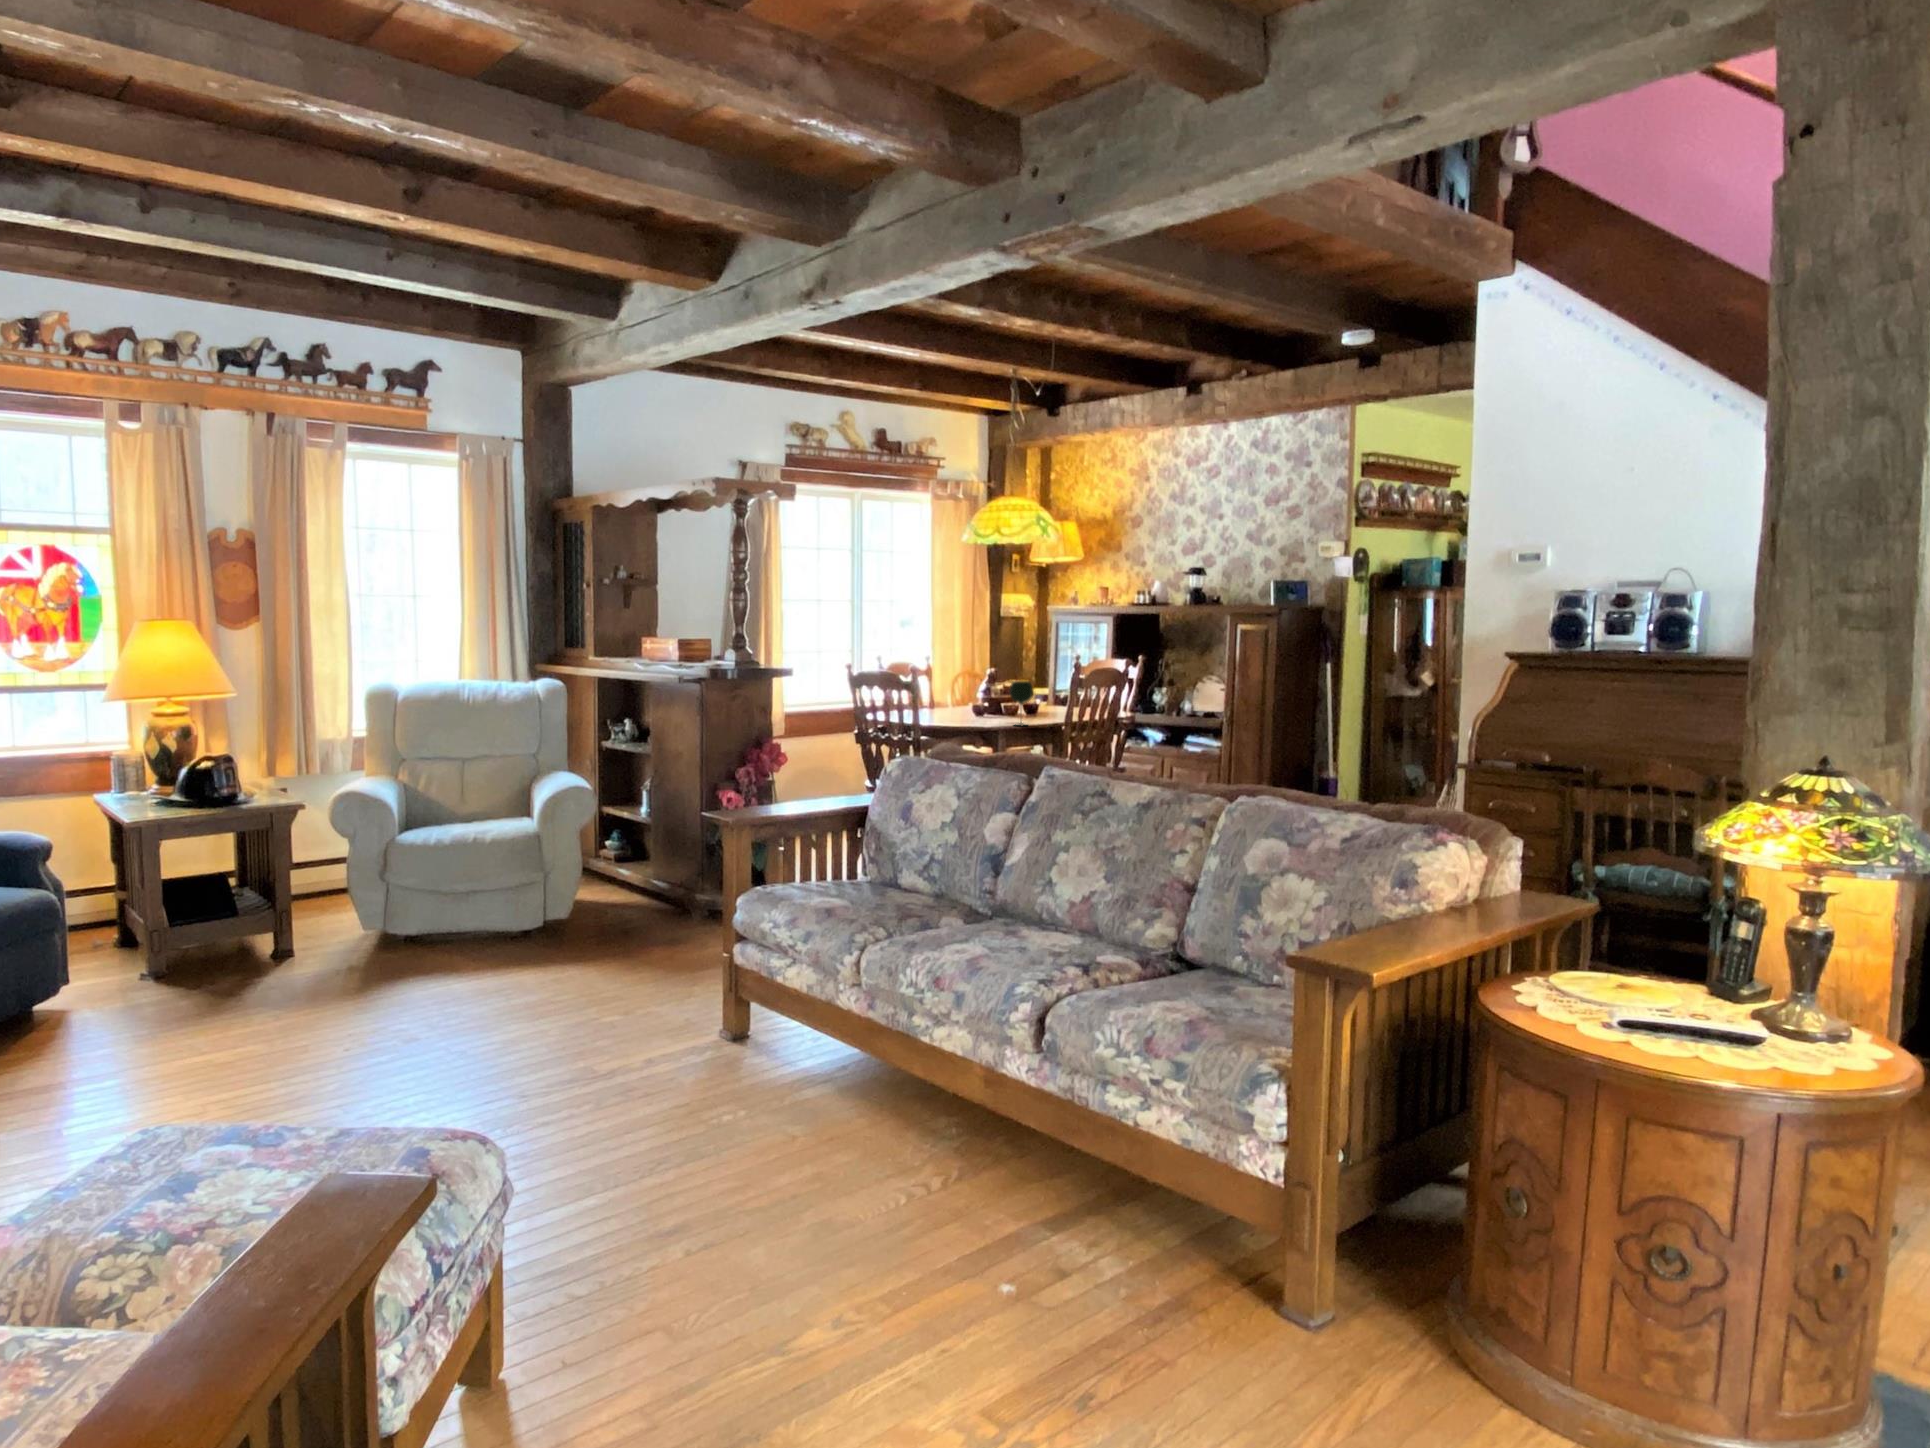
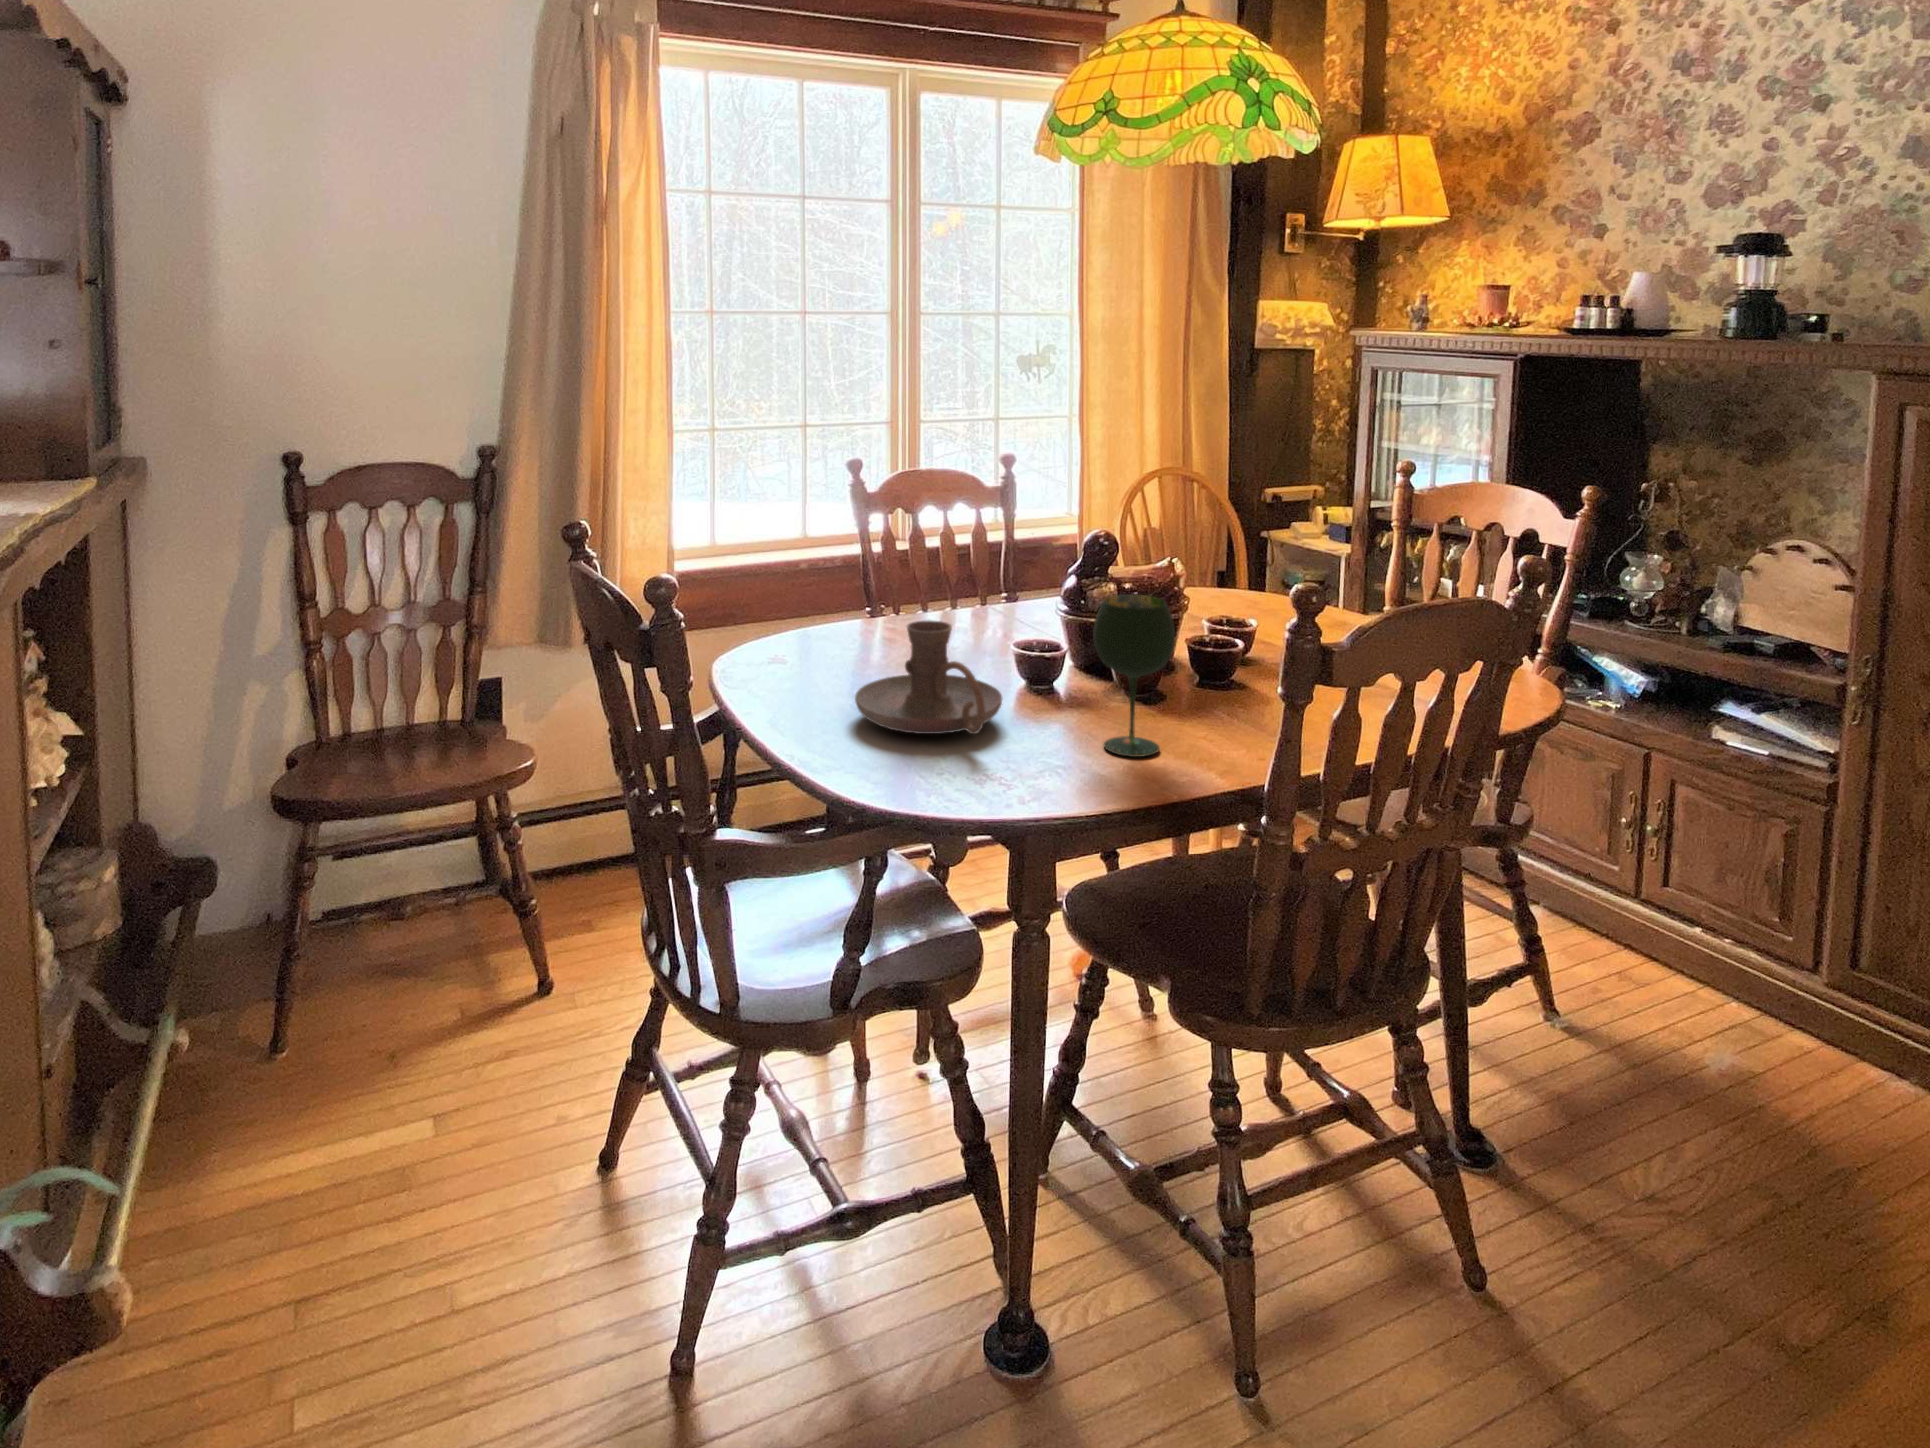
candle holder: none [933,694,982,725] -> present [855,620,1002,734]

